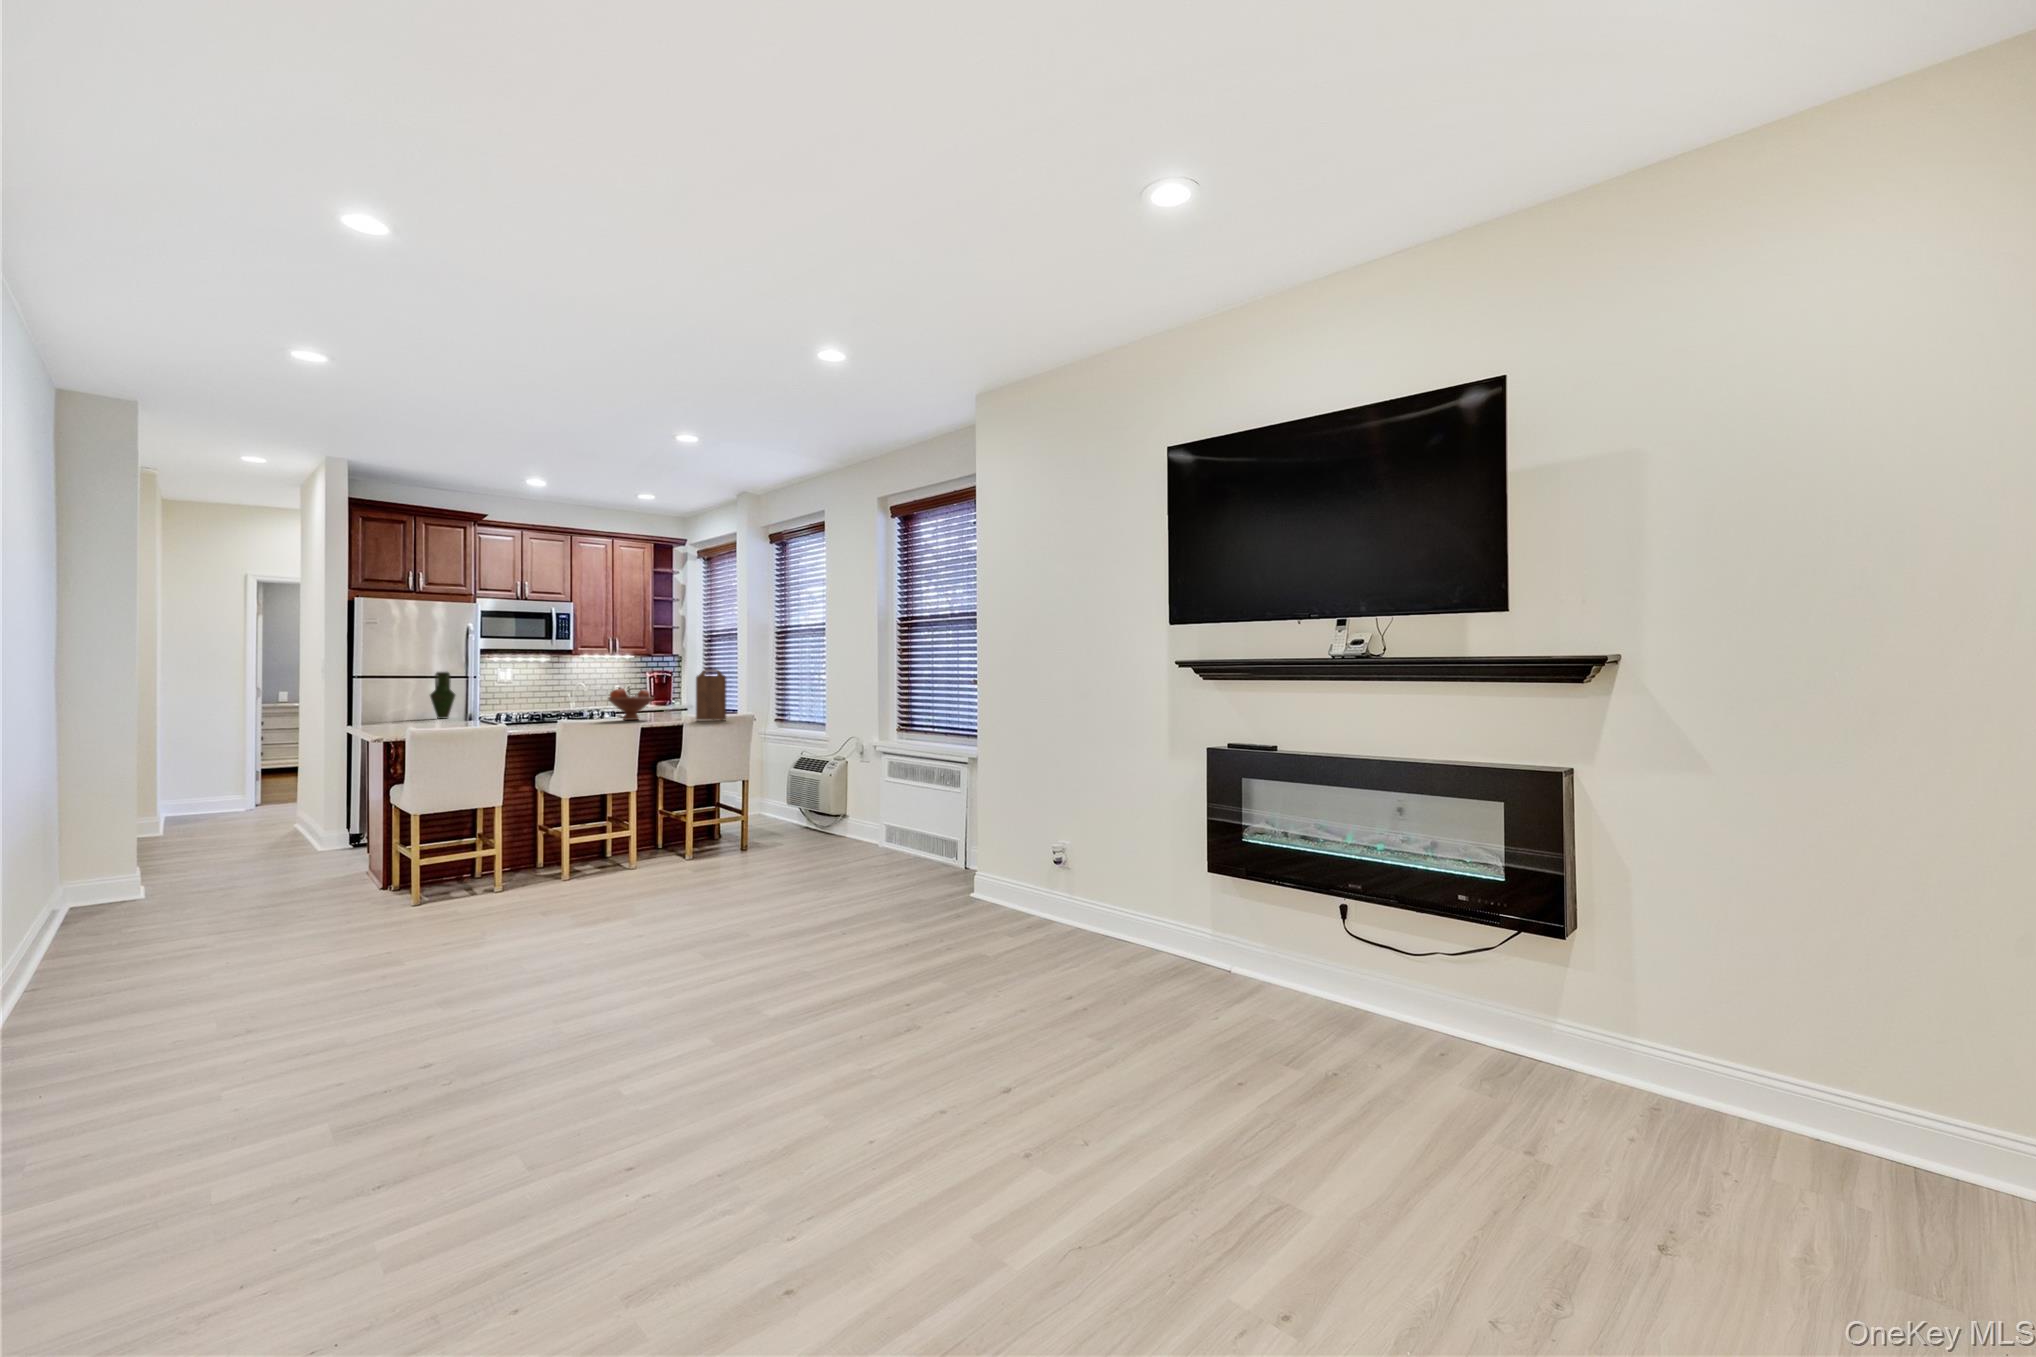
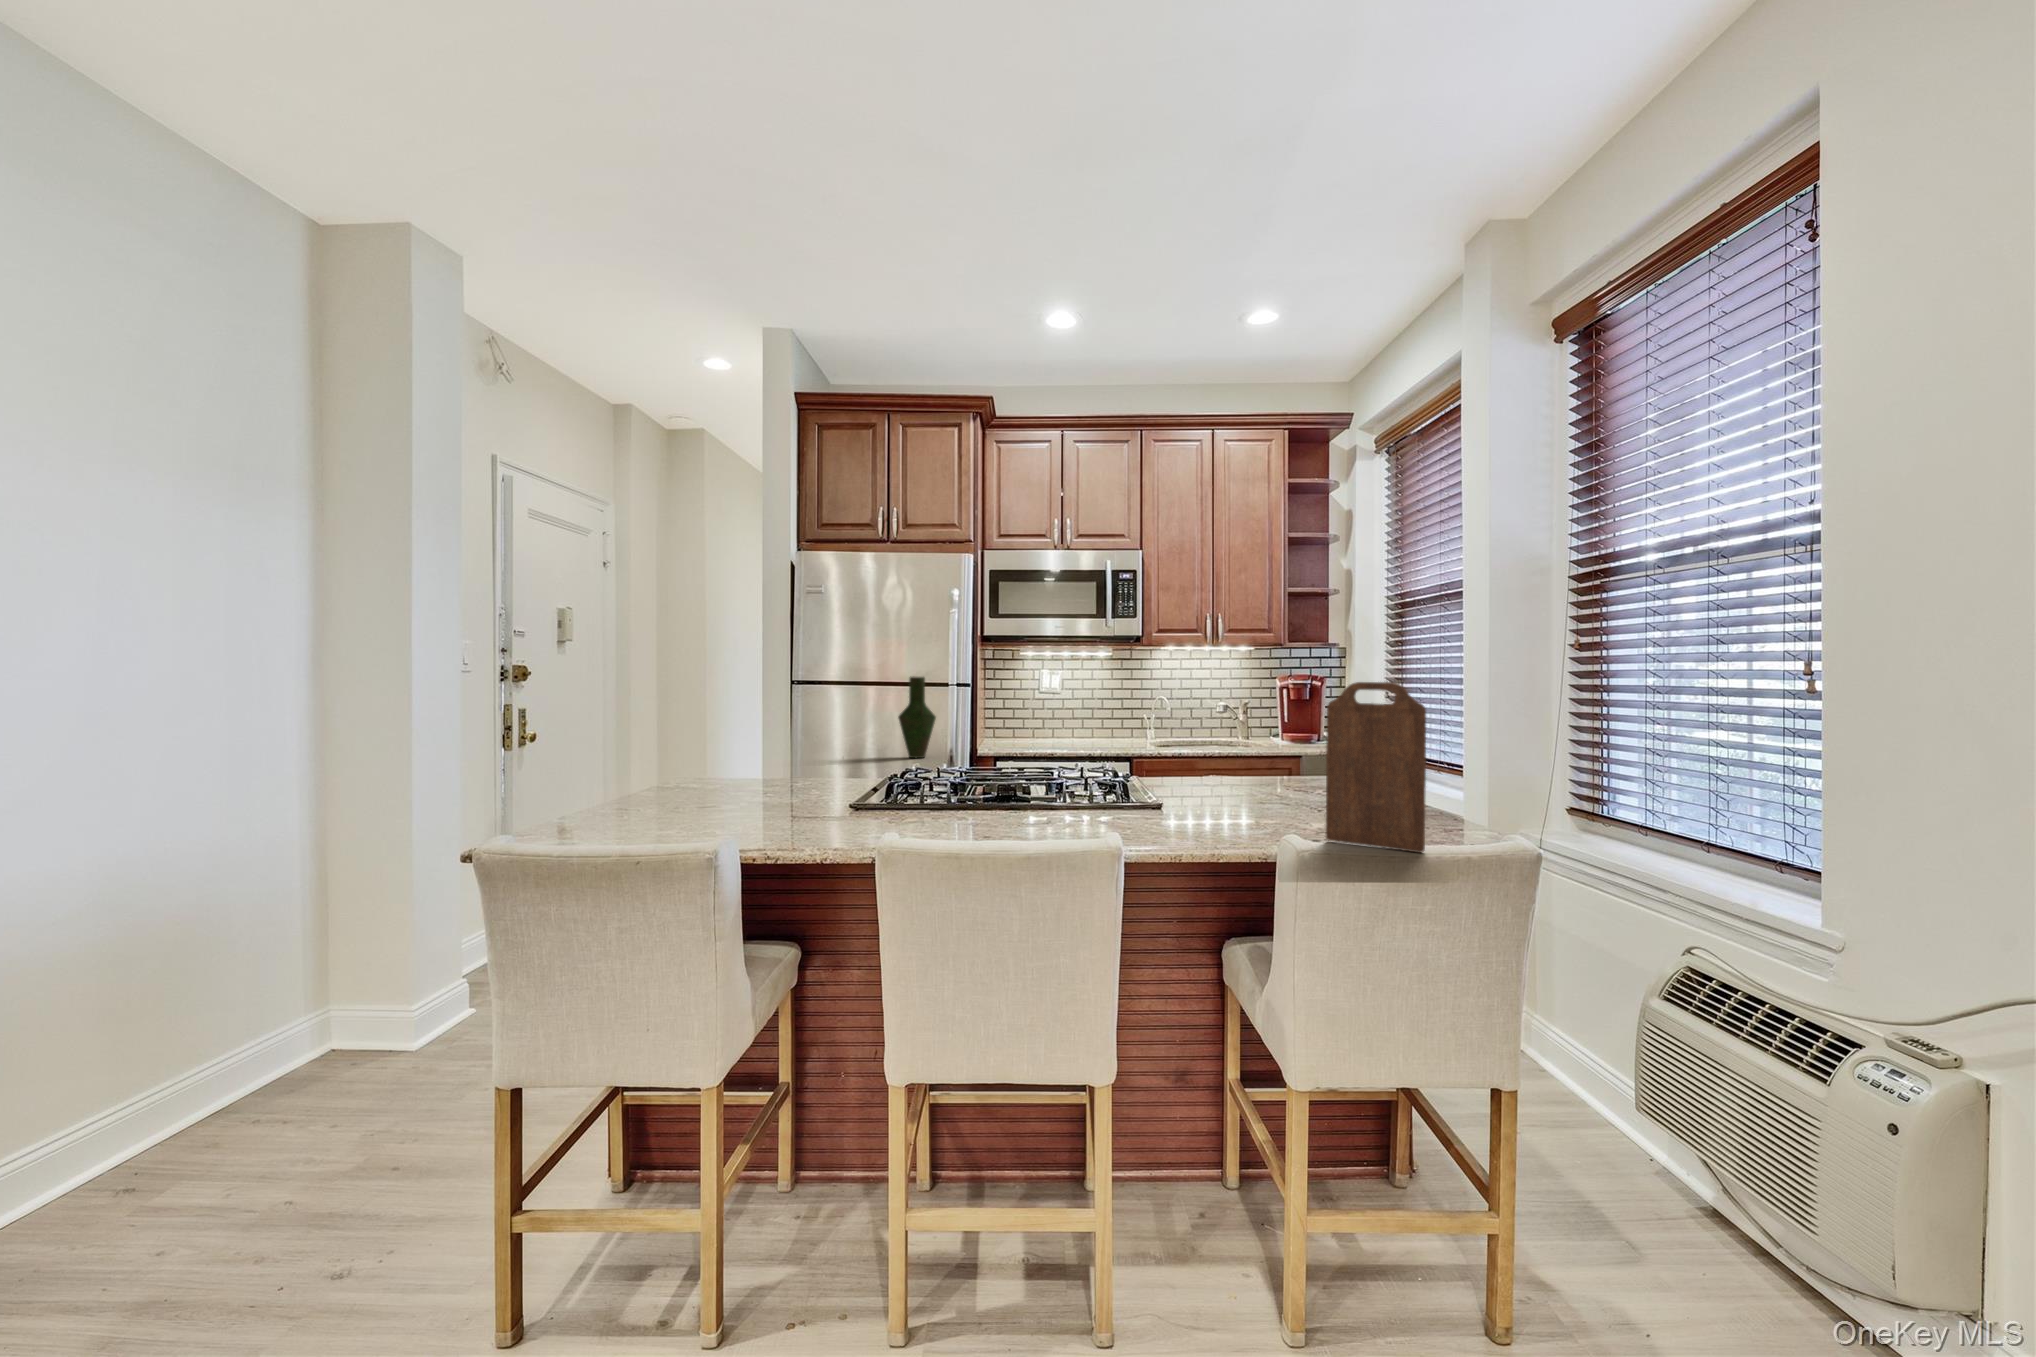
fruit bowl: present [608,689,654,720] -> none [1114,726,1226,812]

